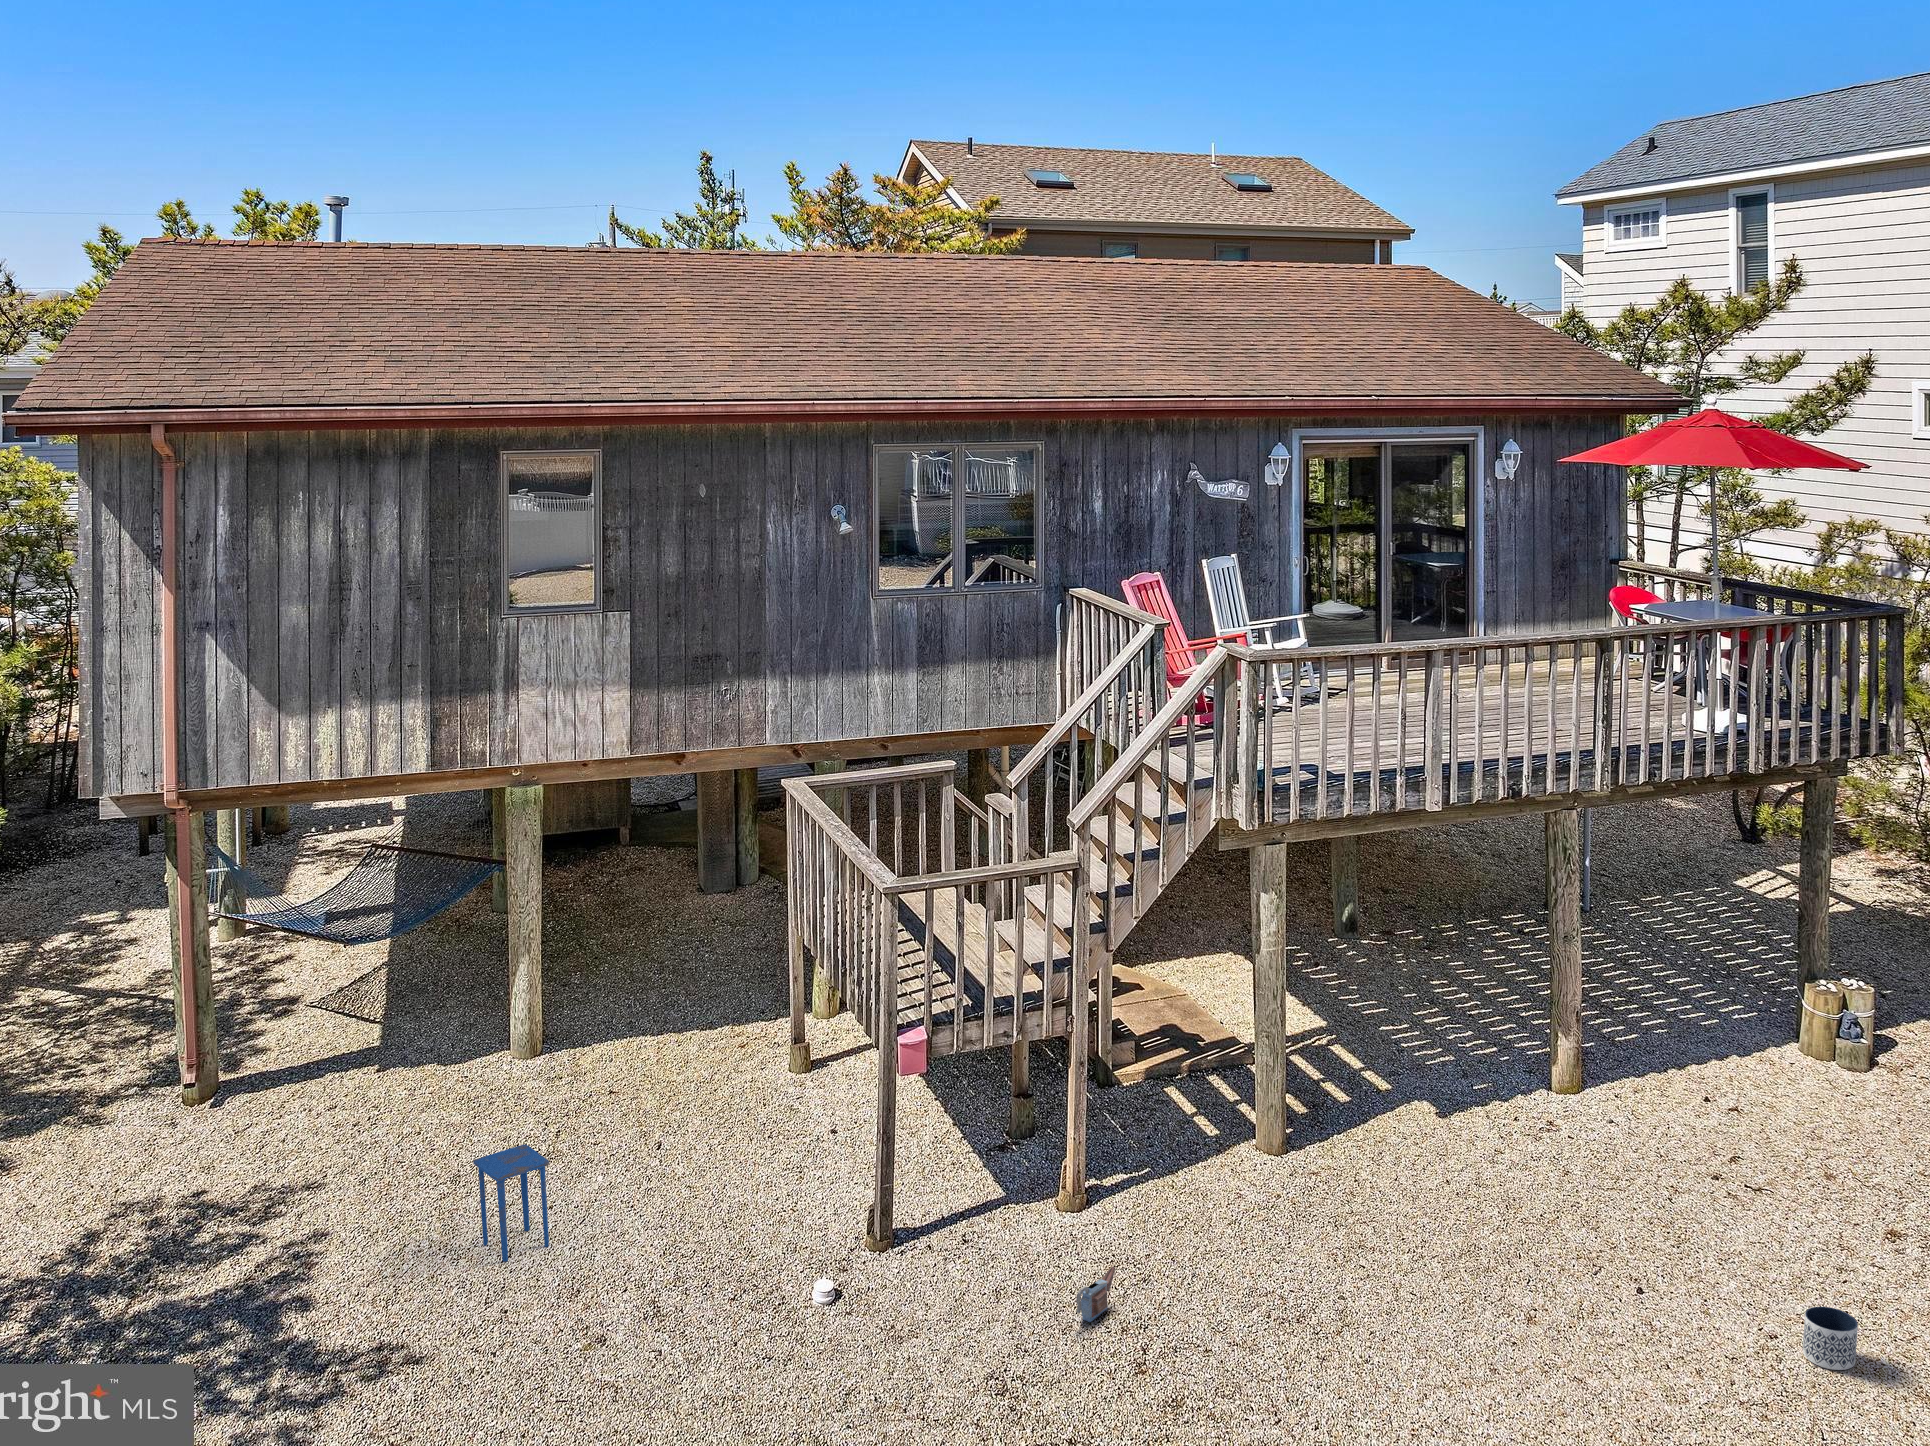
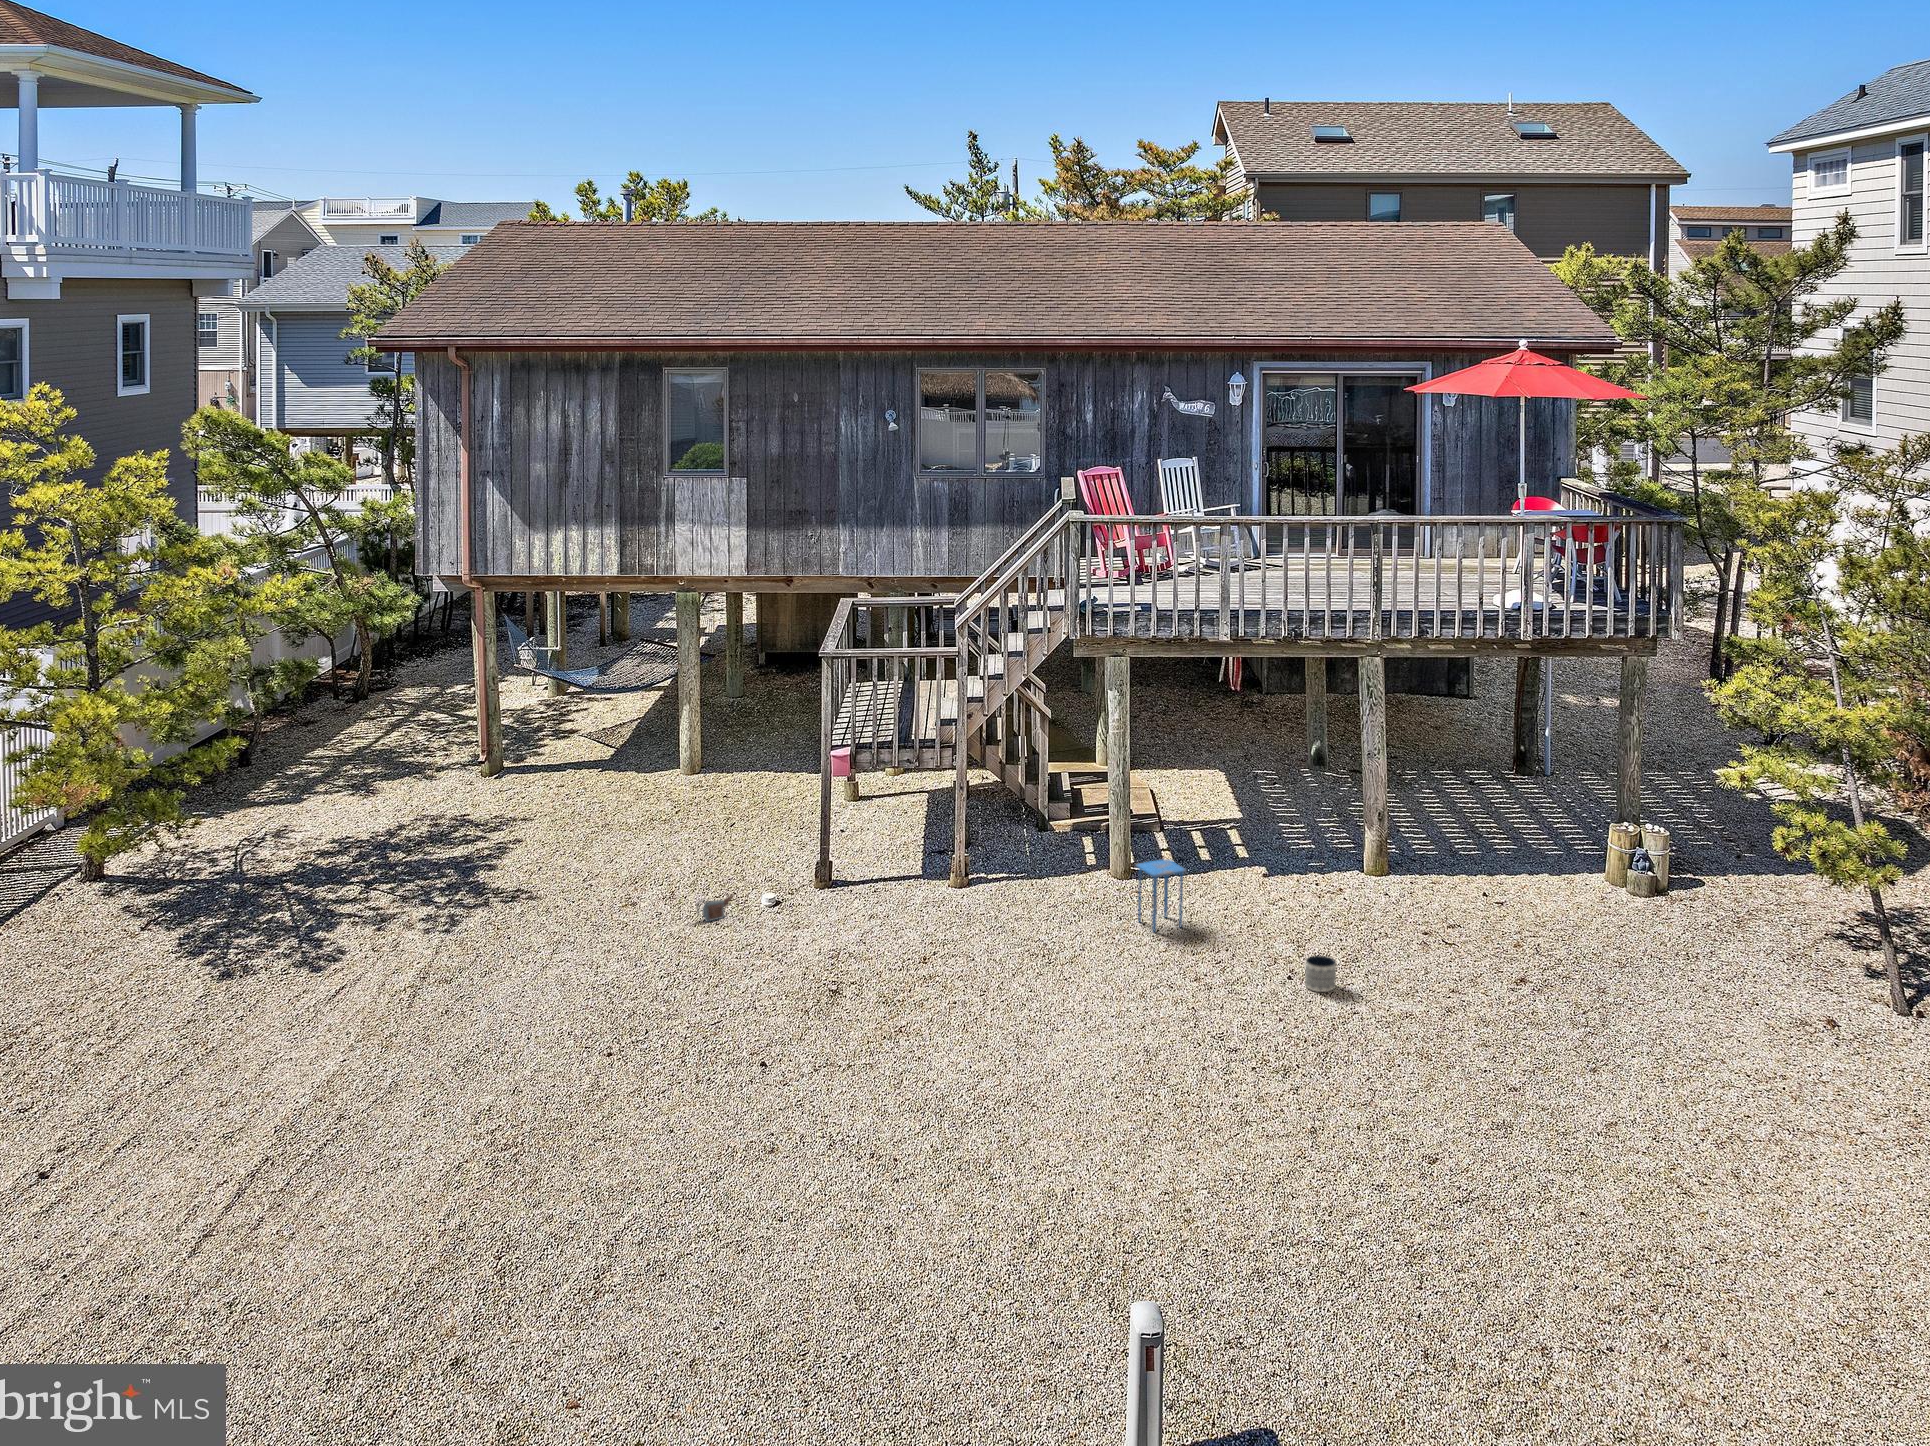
side table: present [473,1144,549,1261] -> present [1136,859,1186,932]
watering can: present [1076,1267,1115,1322] -> present [696,895,733,922]

